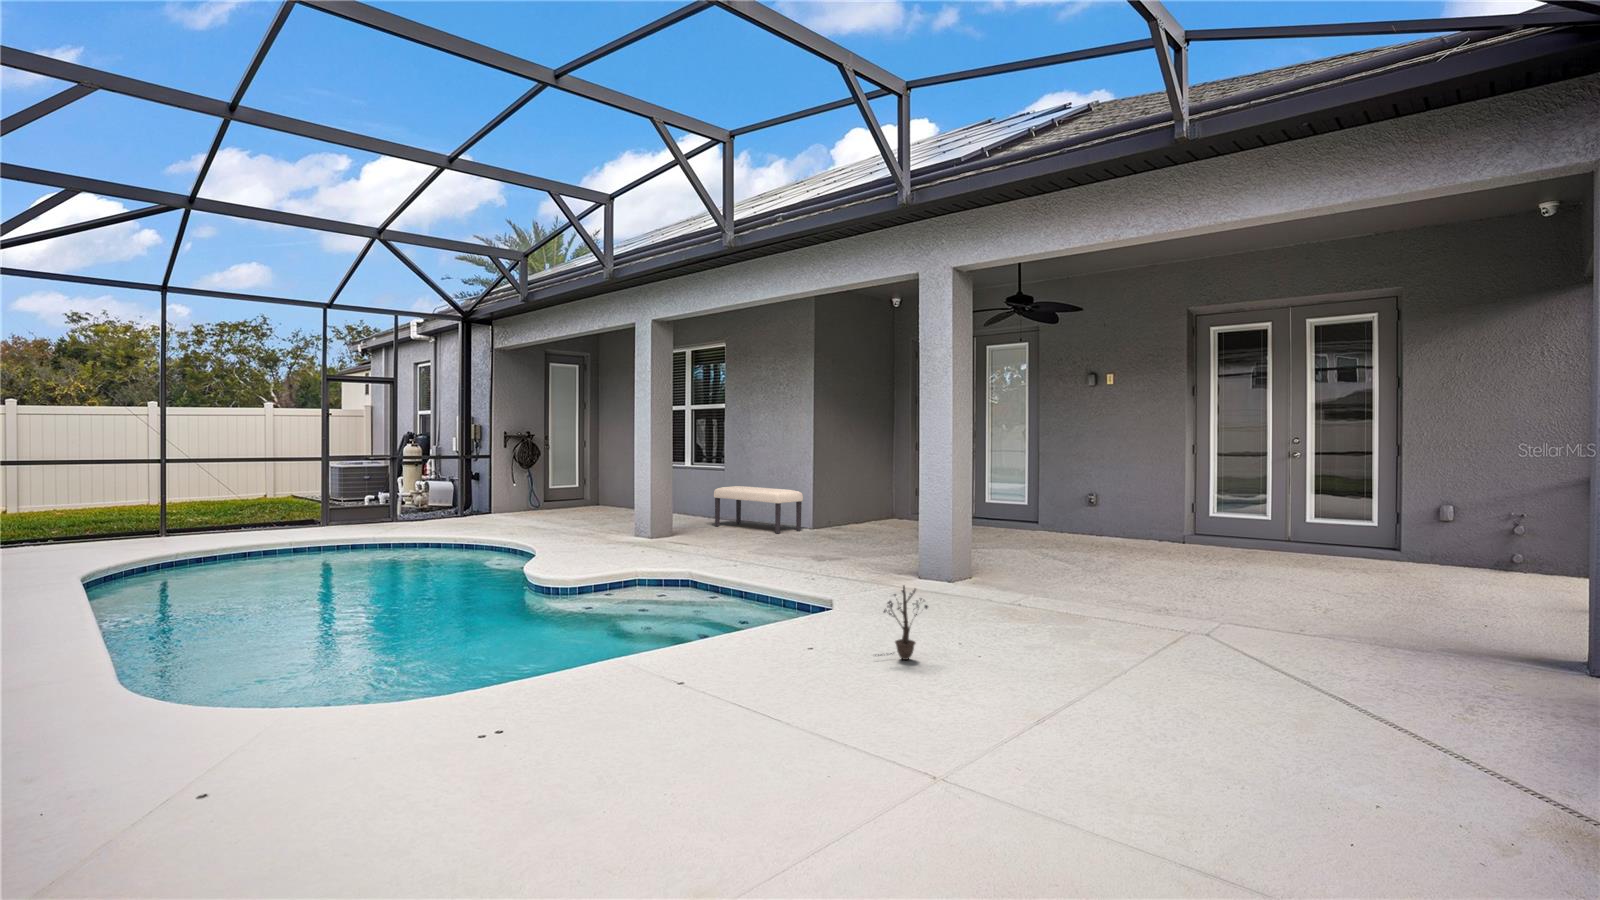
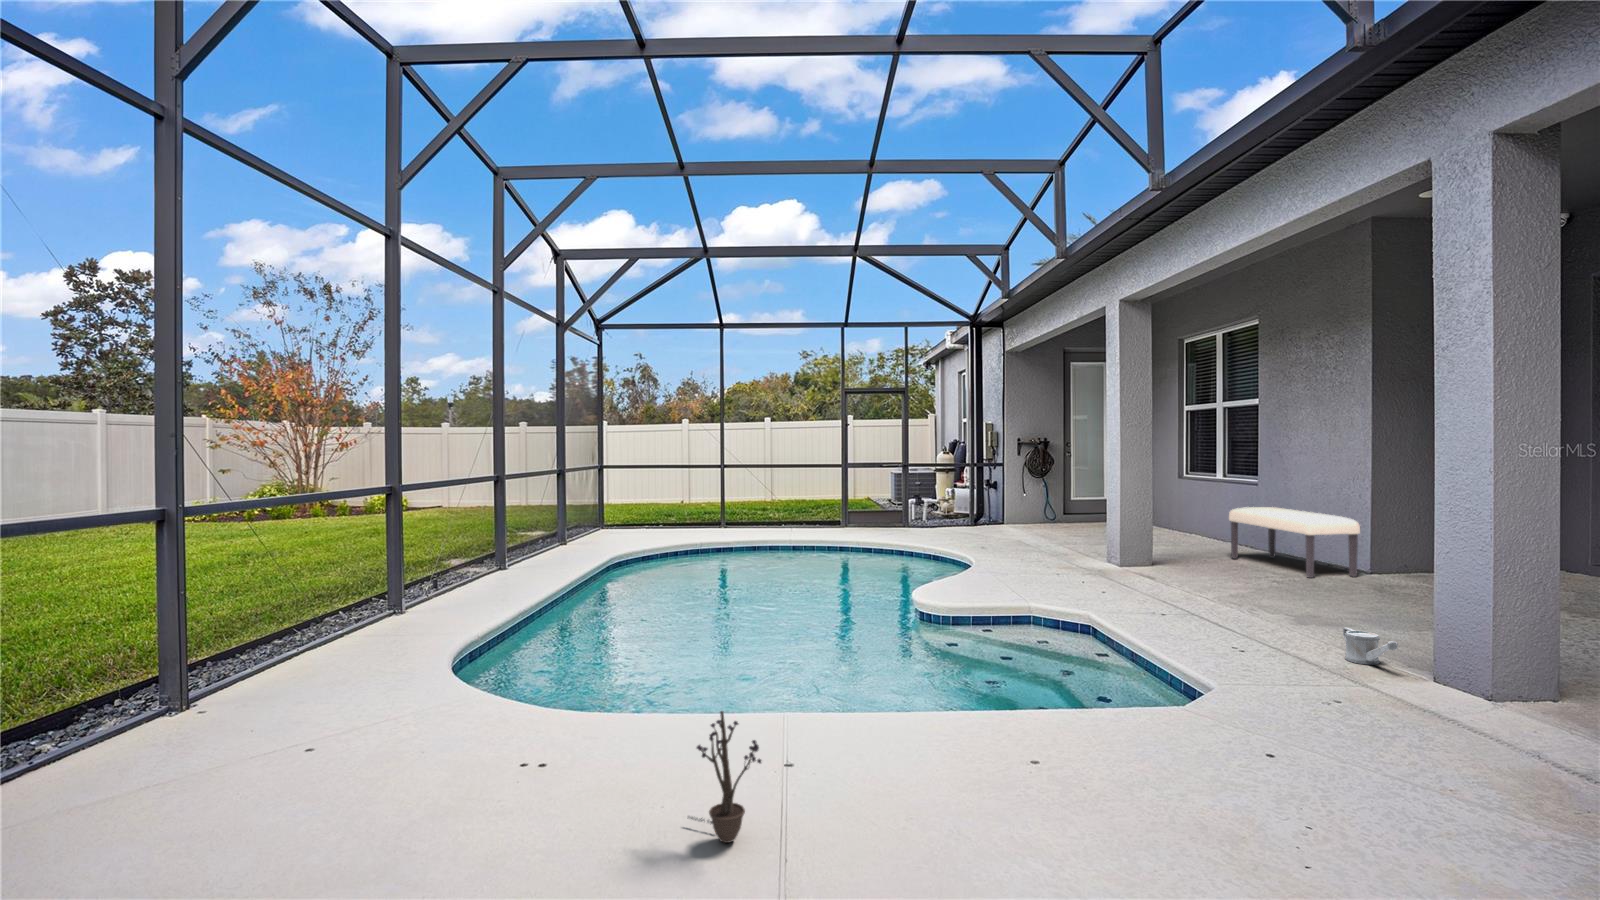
watering can: none [855,554,892,574] -> present [1343,628,1398,665]
decorative plant: present [875,586,928,660] -> present [688,711,761,843]

